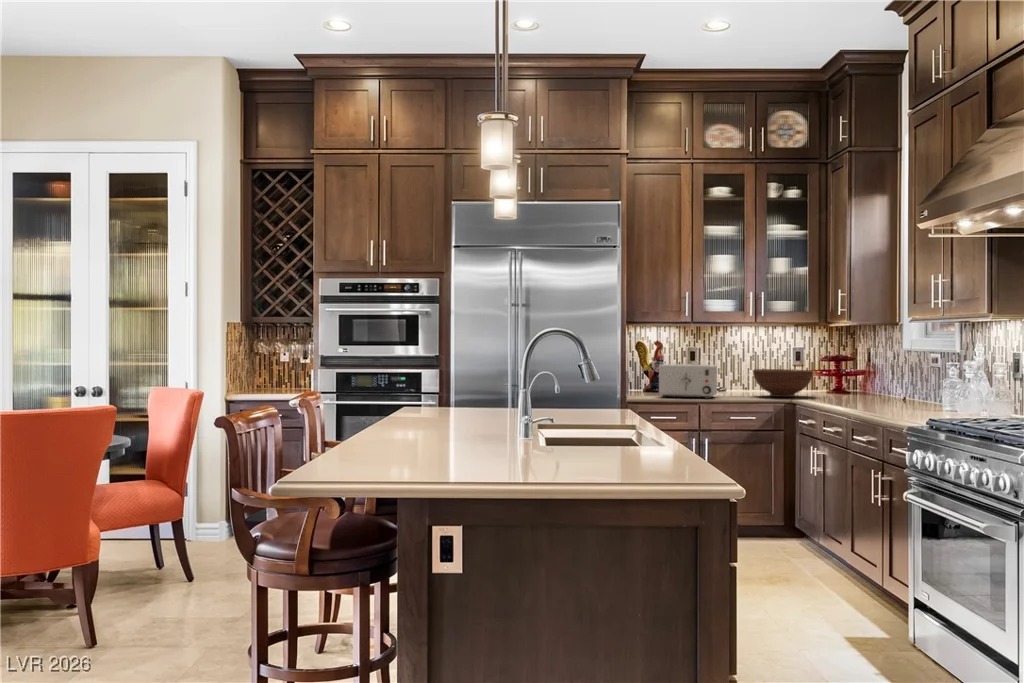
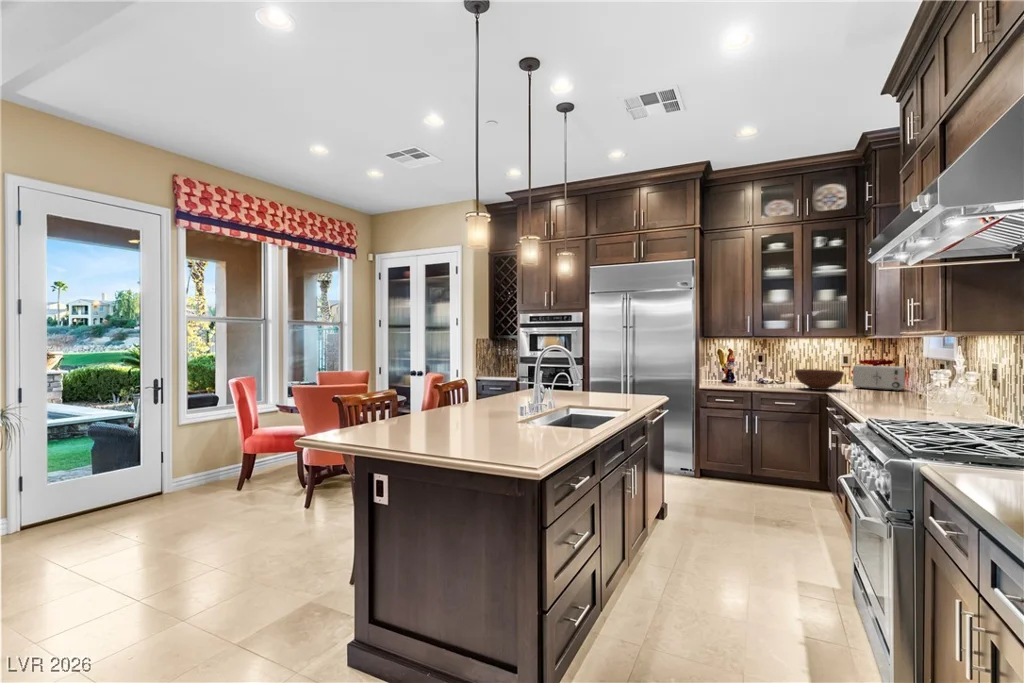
toaster: present [659,364,717,399] -> present [853,365,905,391]

